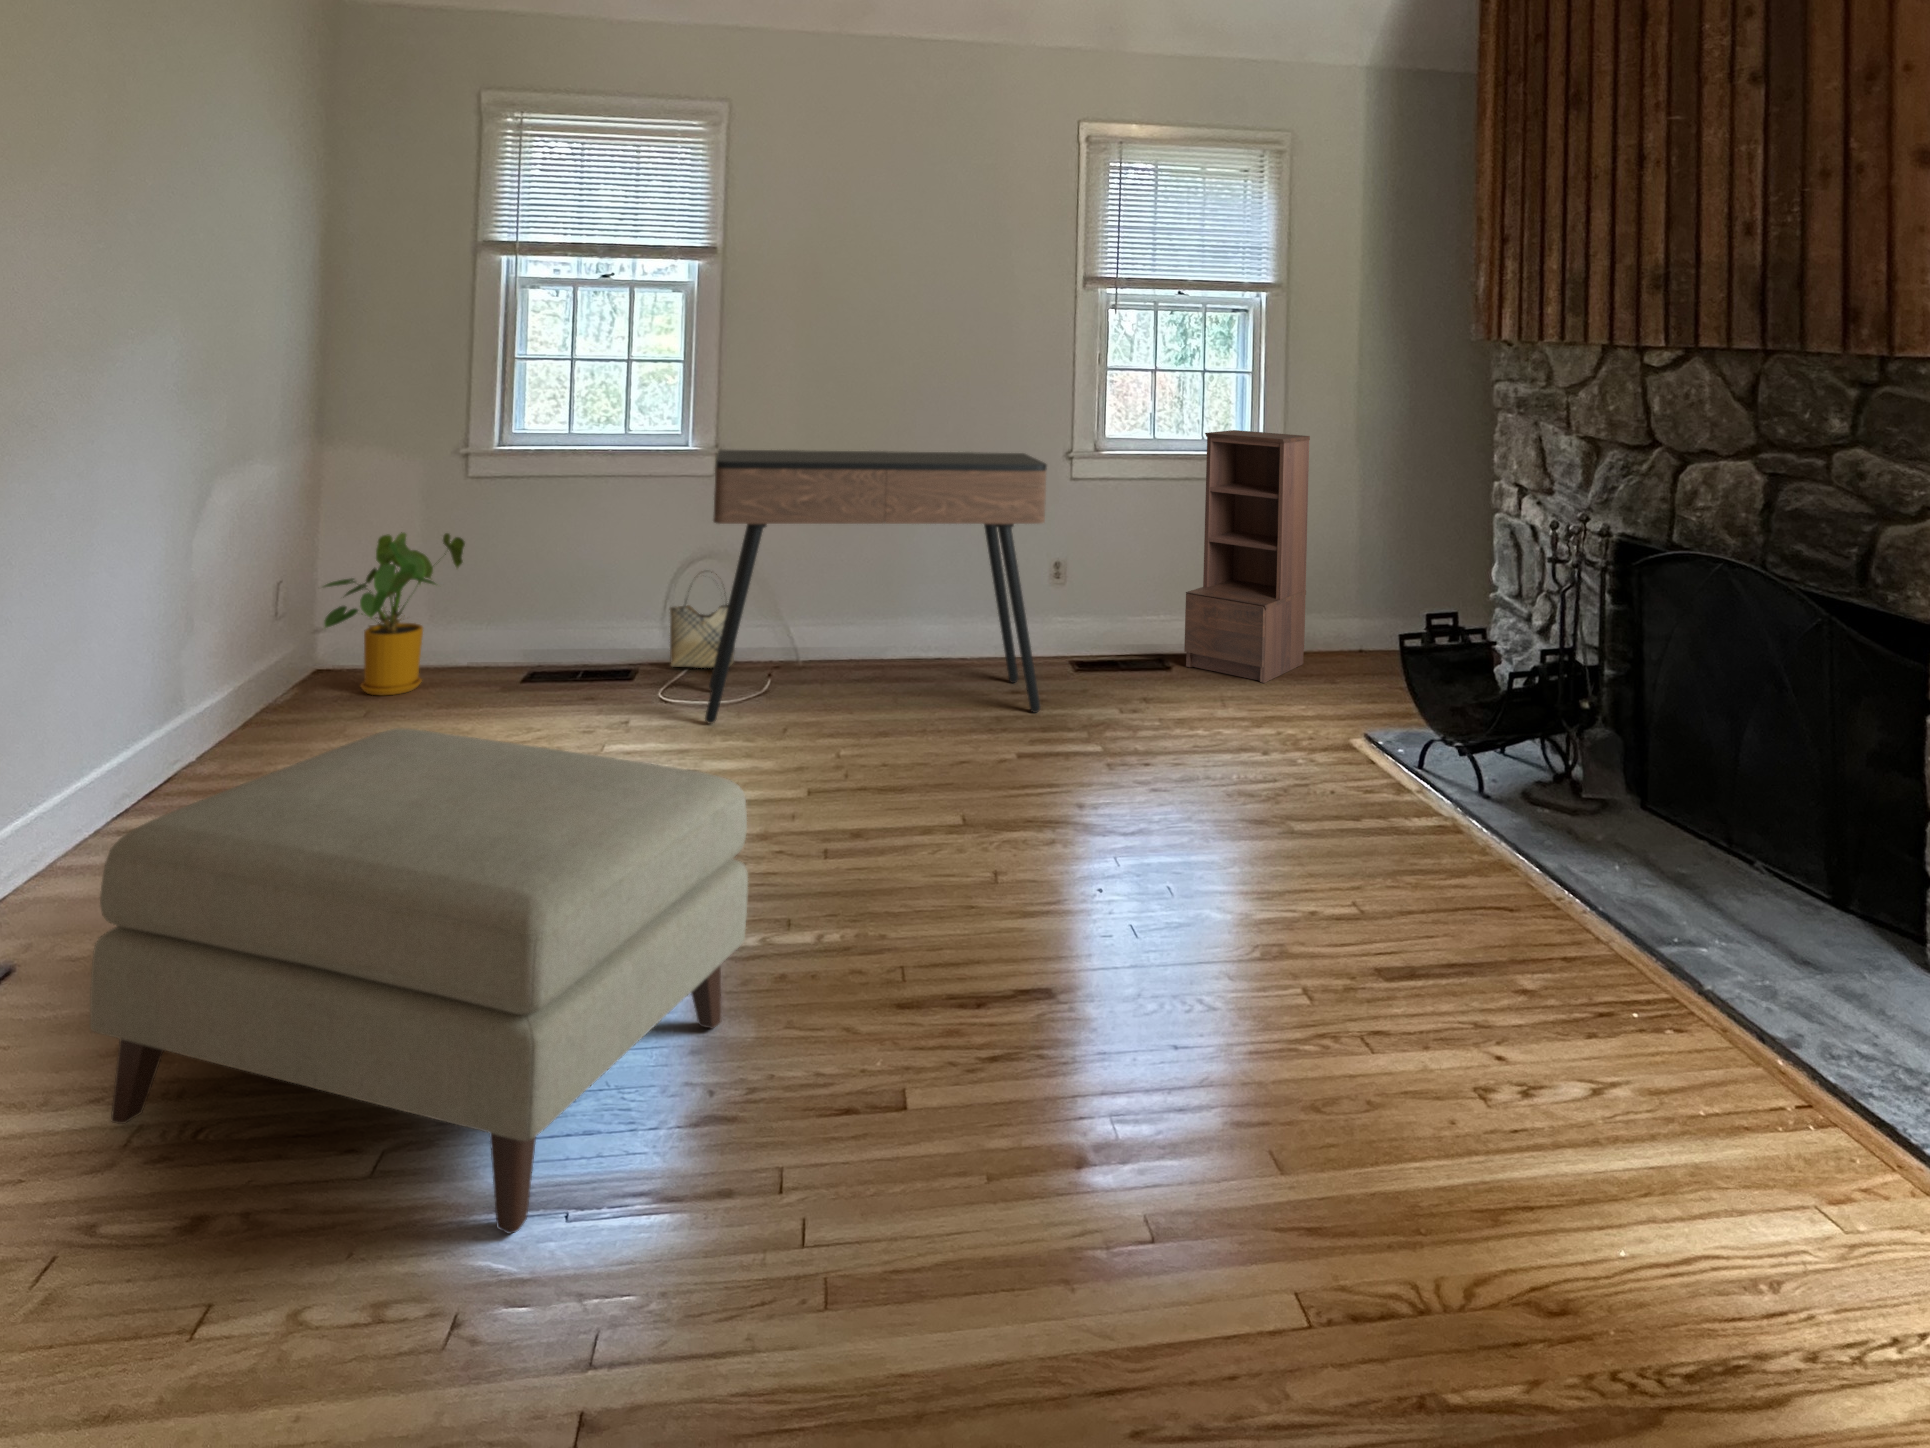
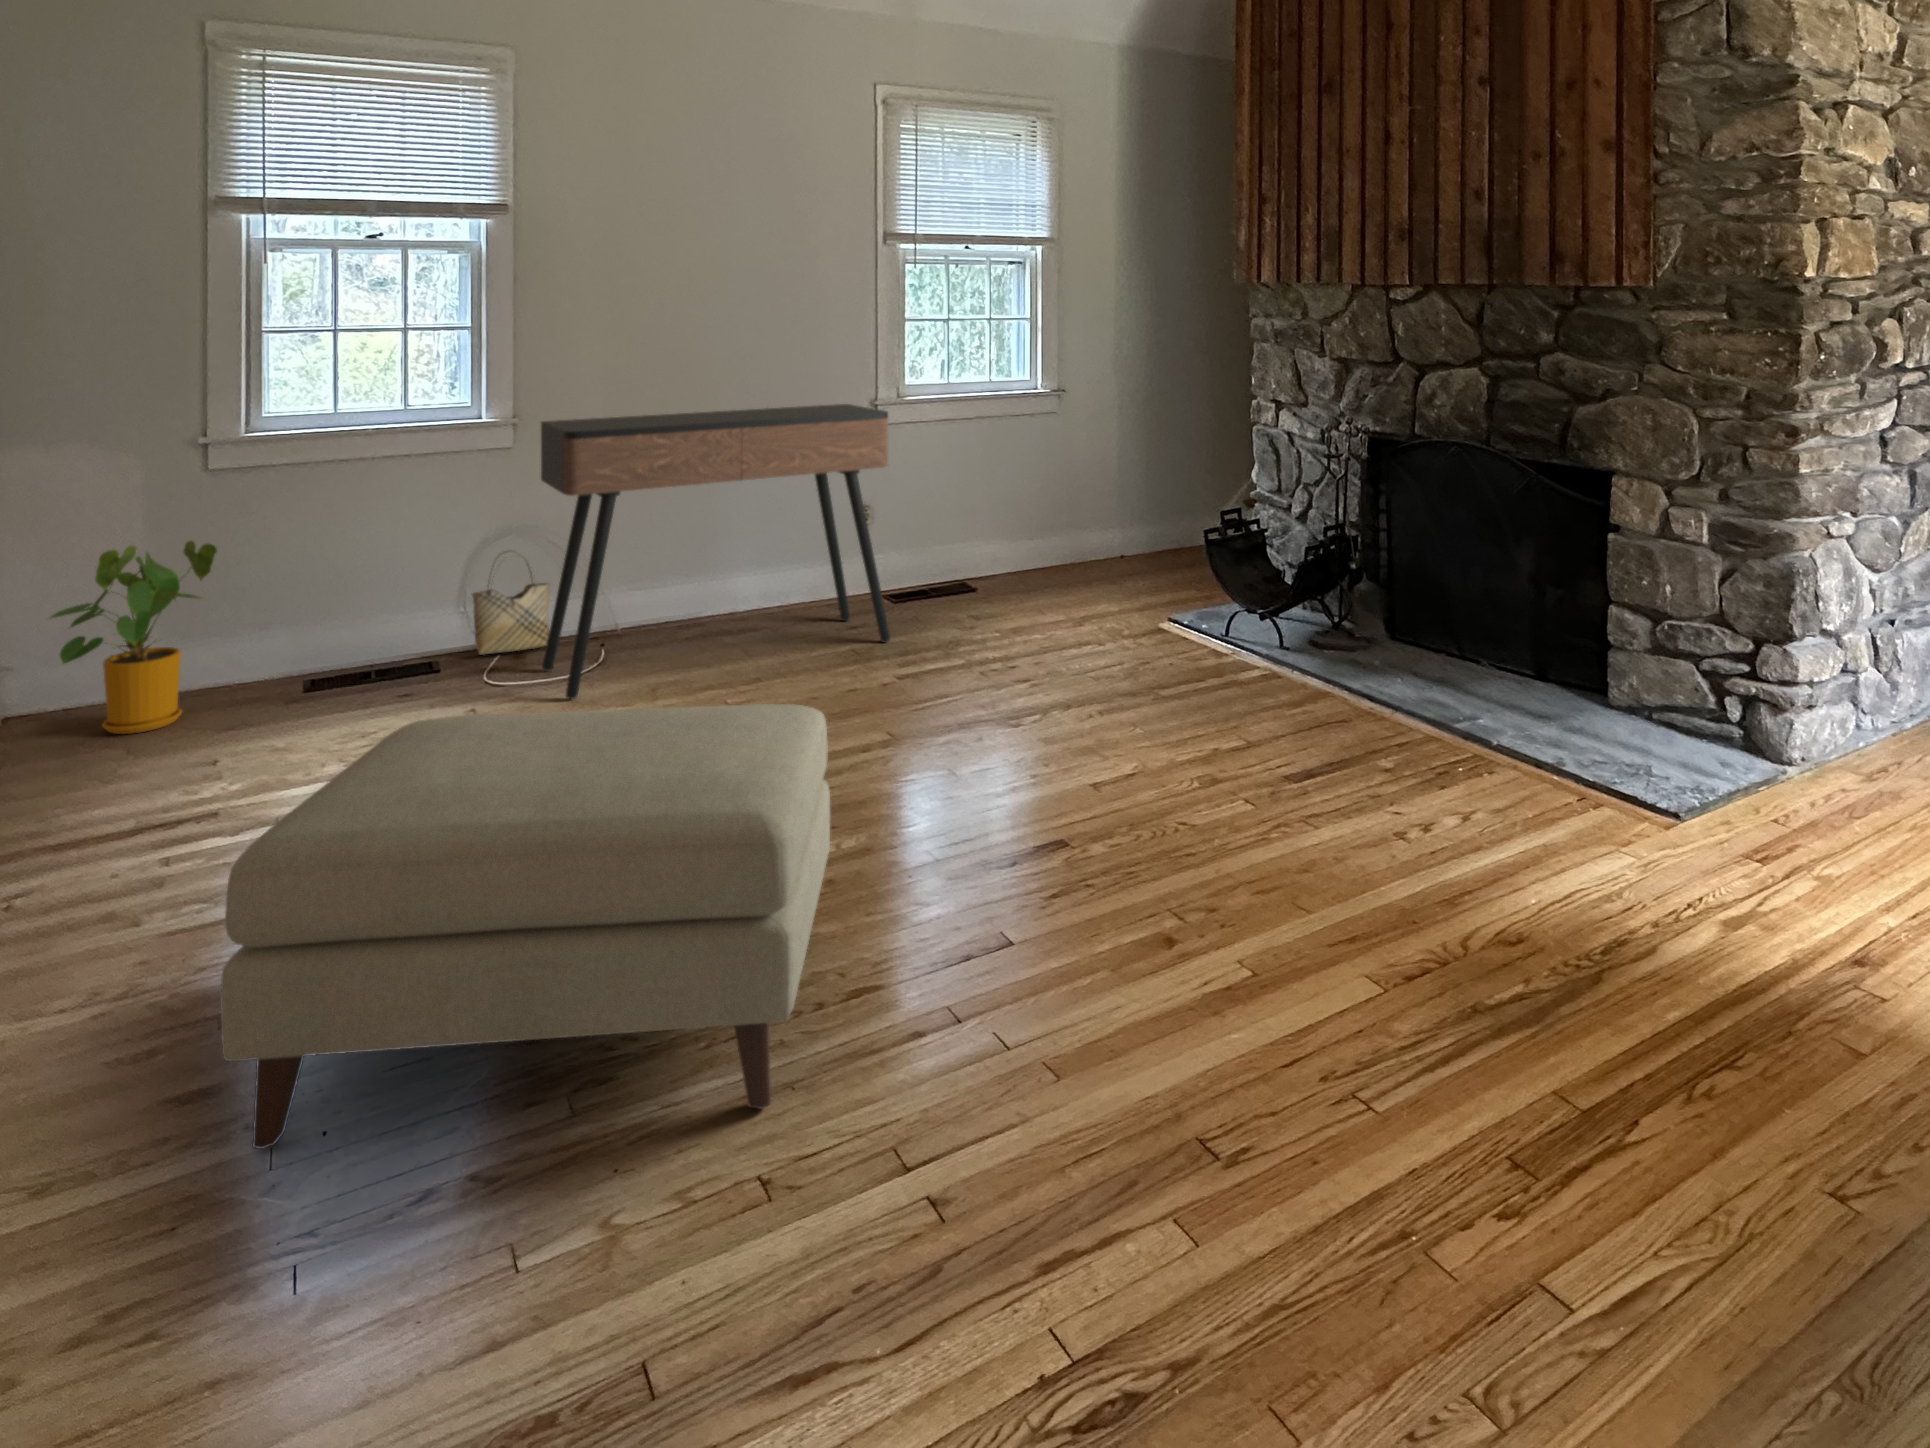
bookshelf: present [1184,430,1310,683] -> none [987,371,1085,591]

